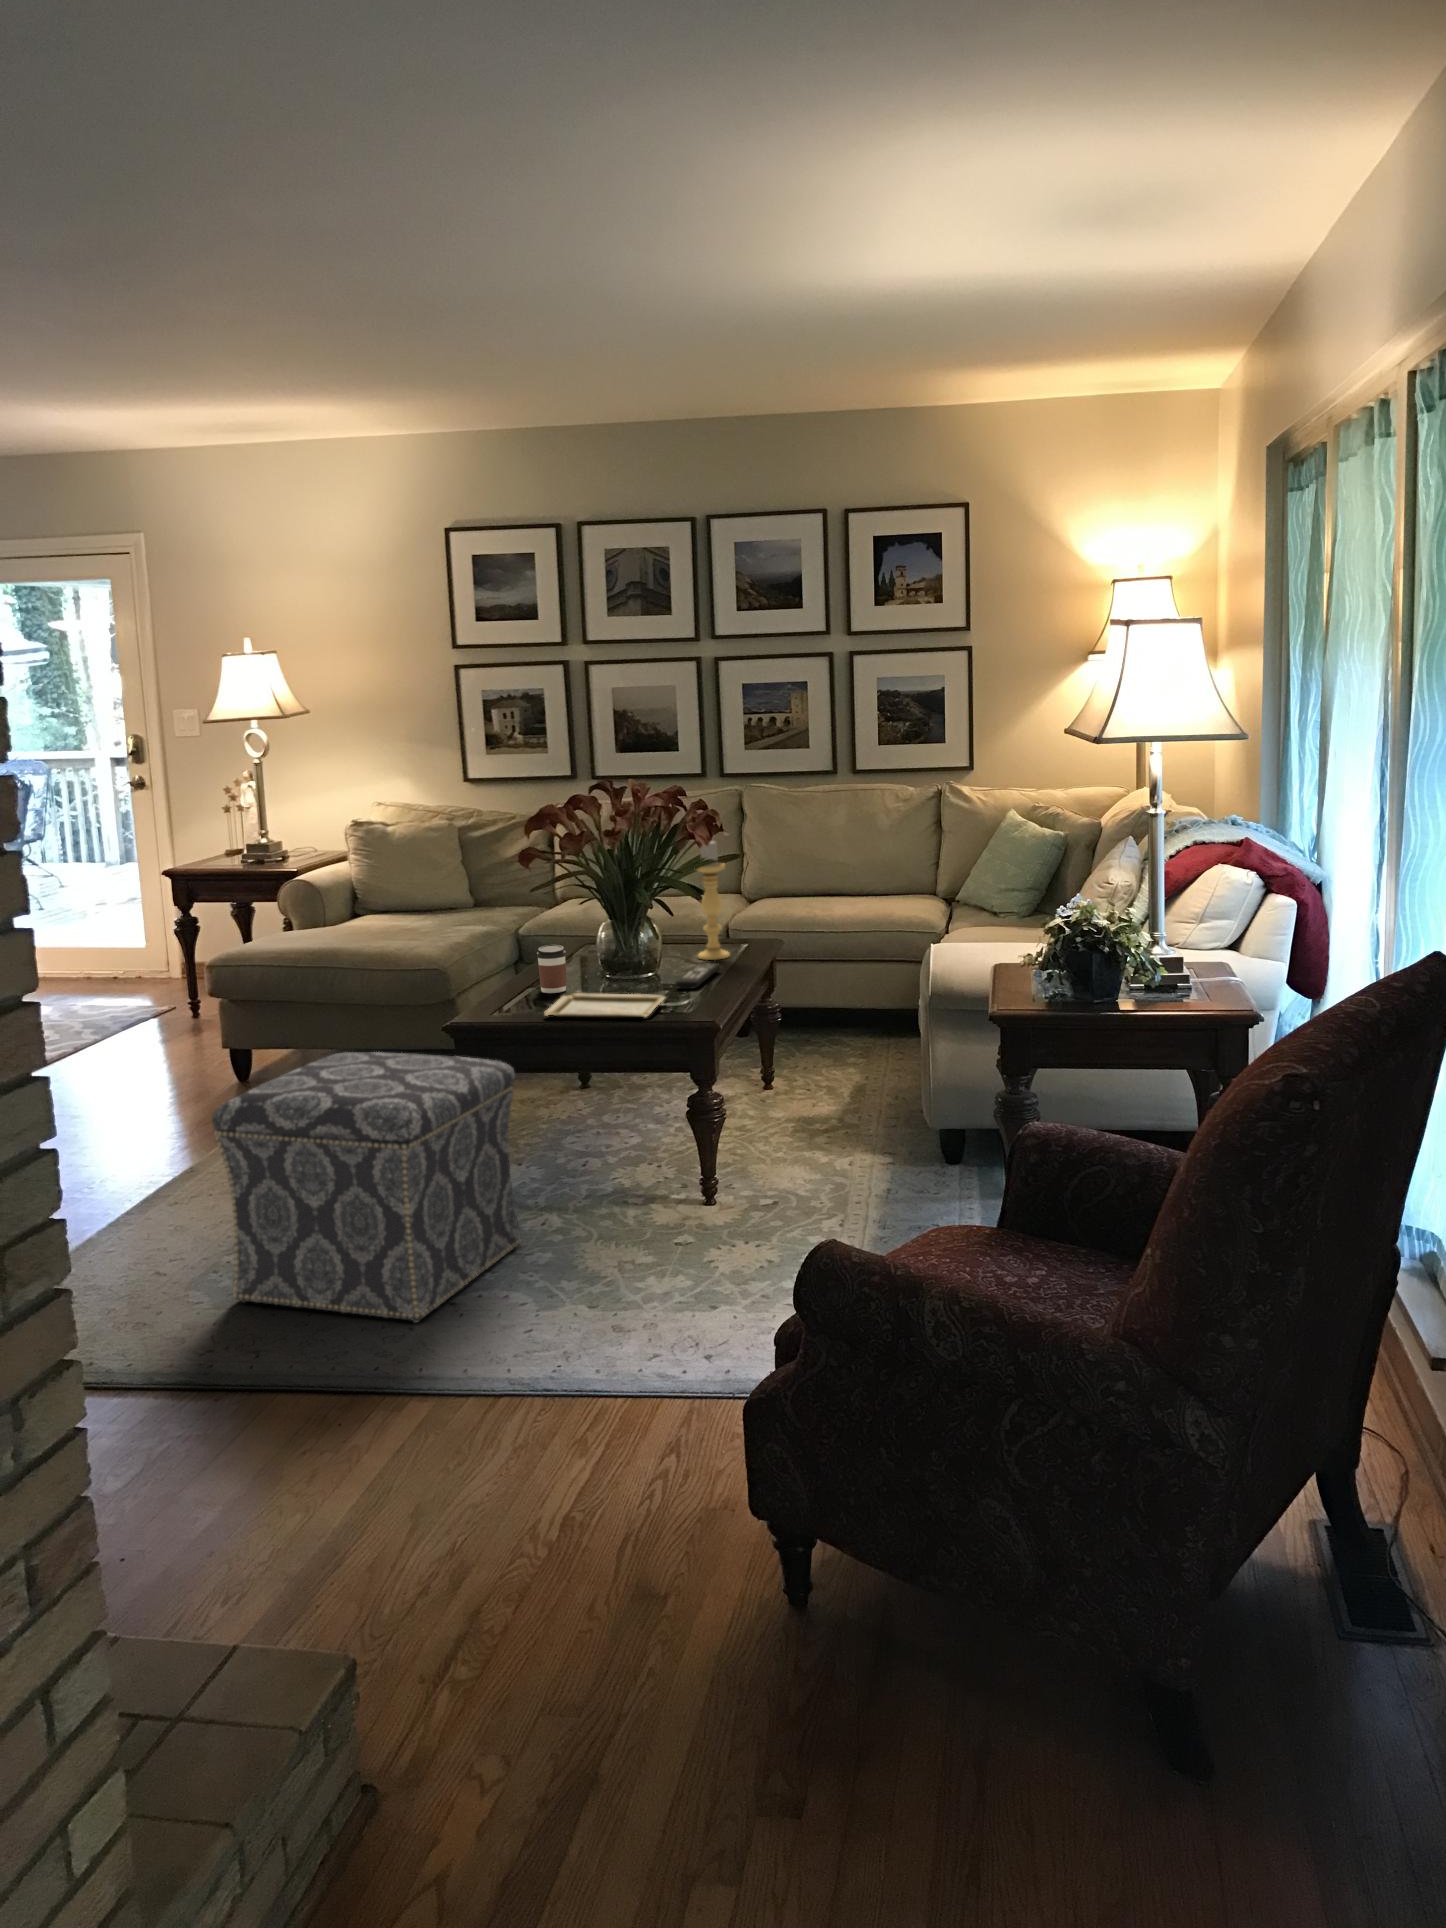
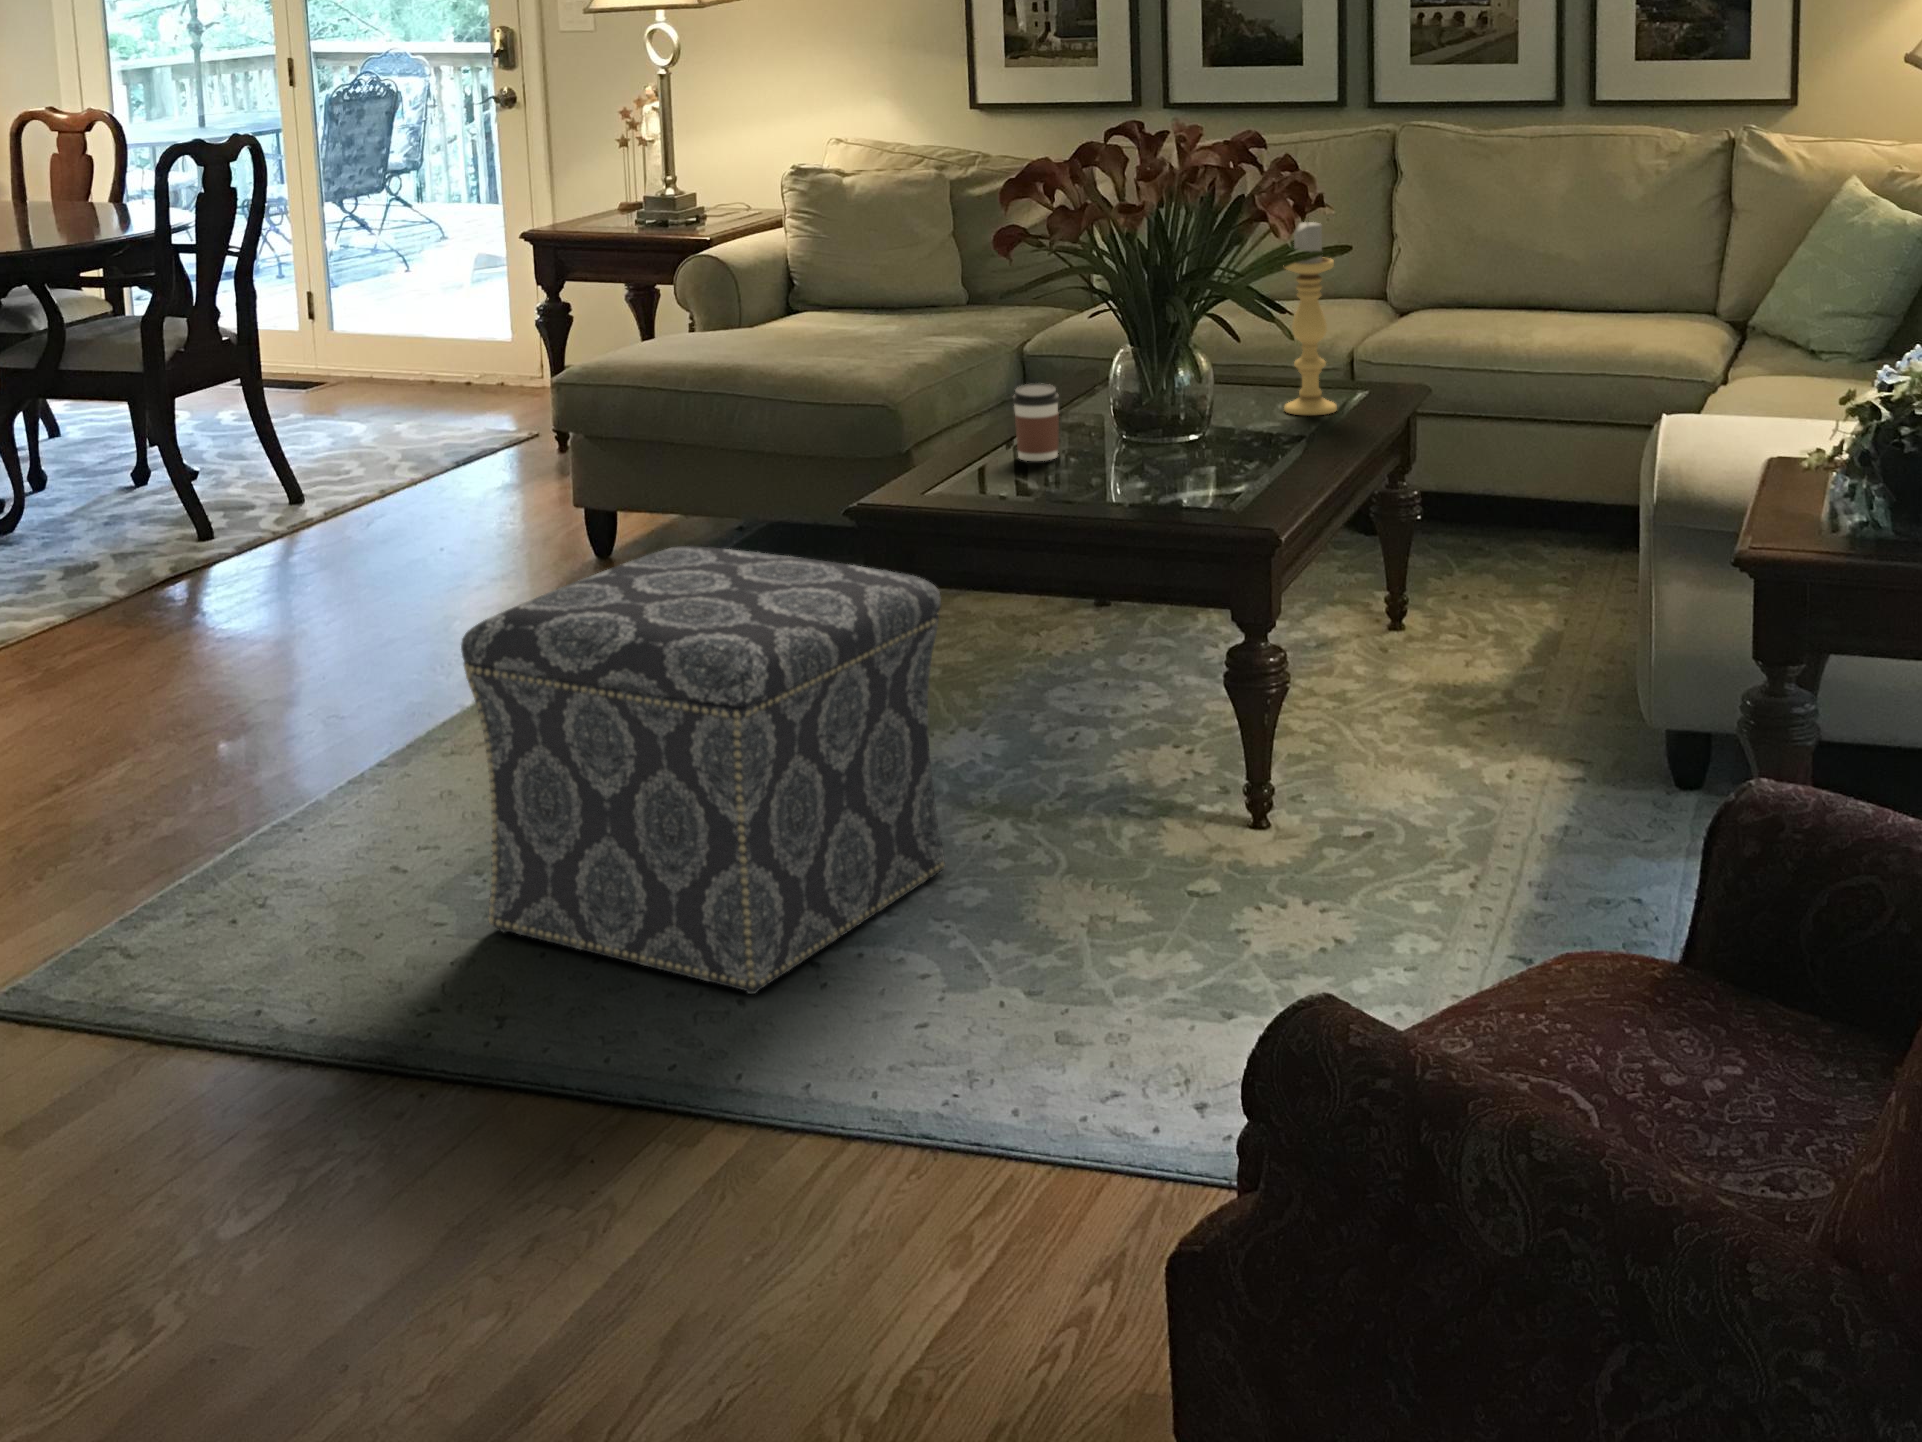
remote control: present [676,963,719,989] -> none [1231,423,1312,467]
tray: present [544,993,665,1017] -> none [1007,466,1209,513]

